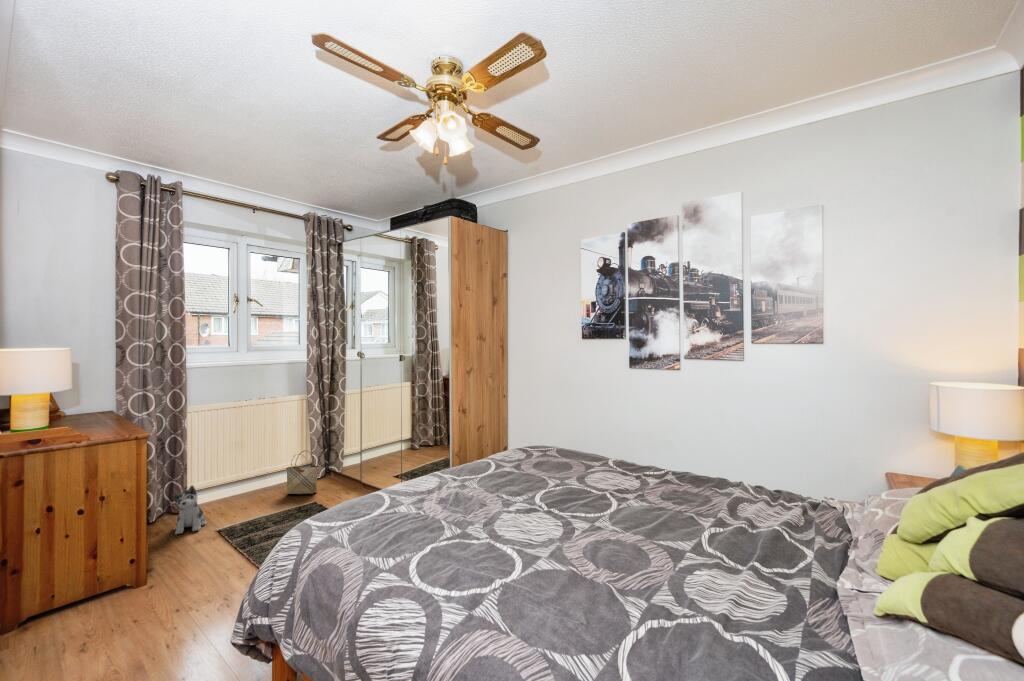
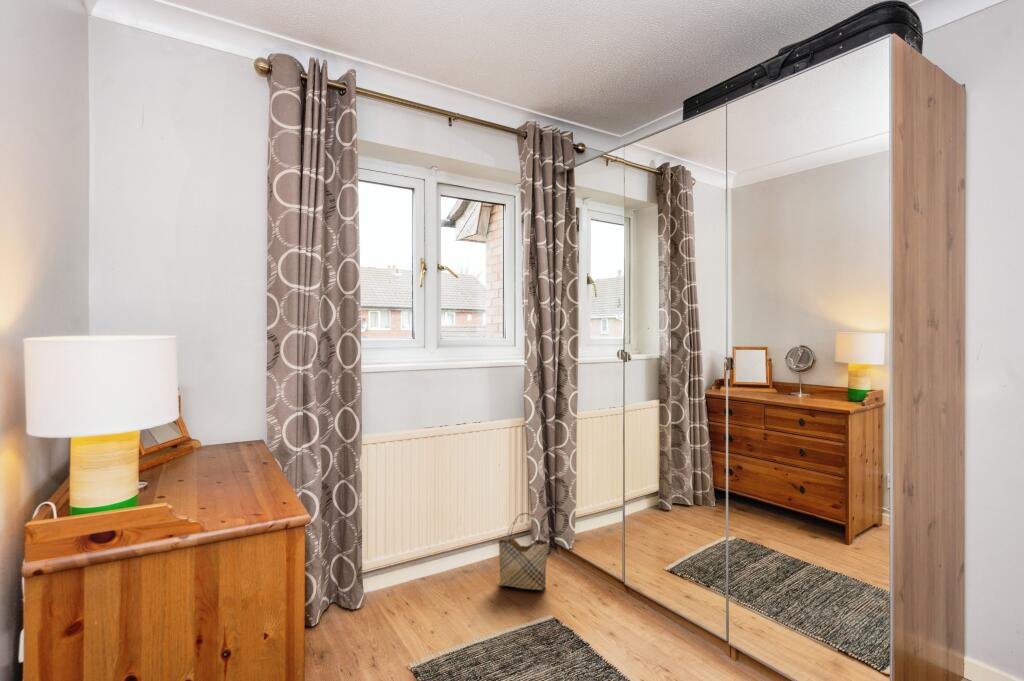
plush toy: present [172,485,207,534] -> none [344,572,393,658]

